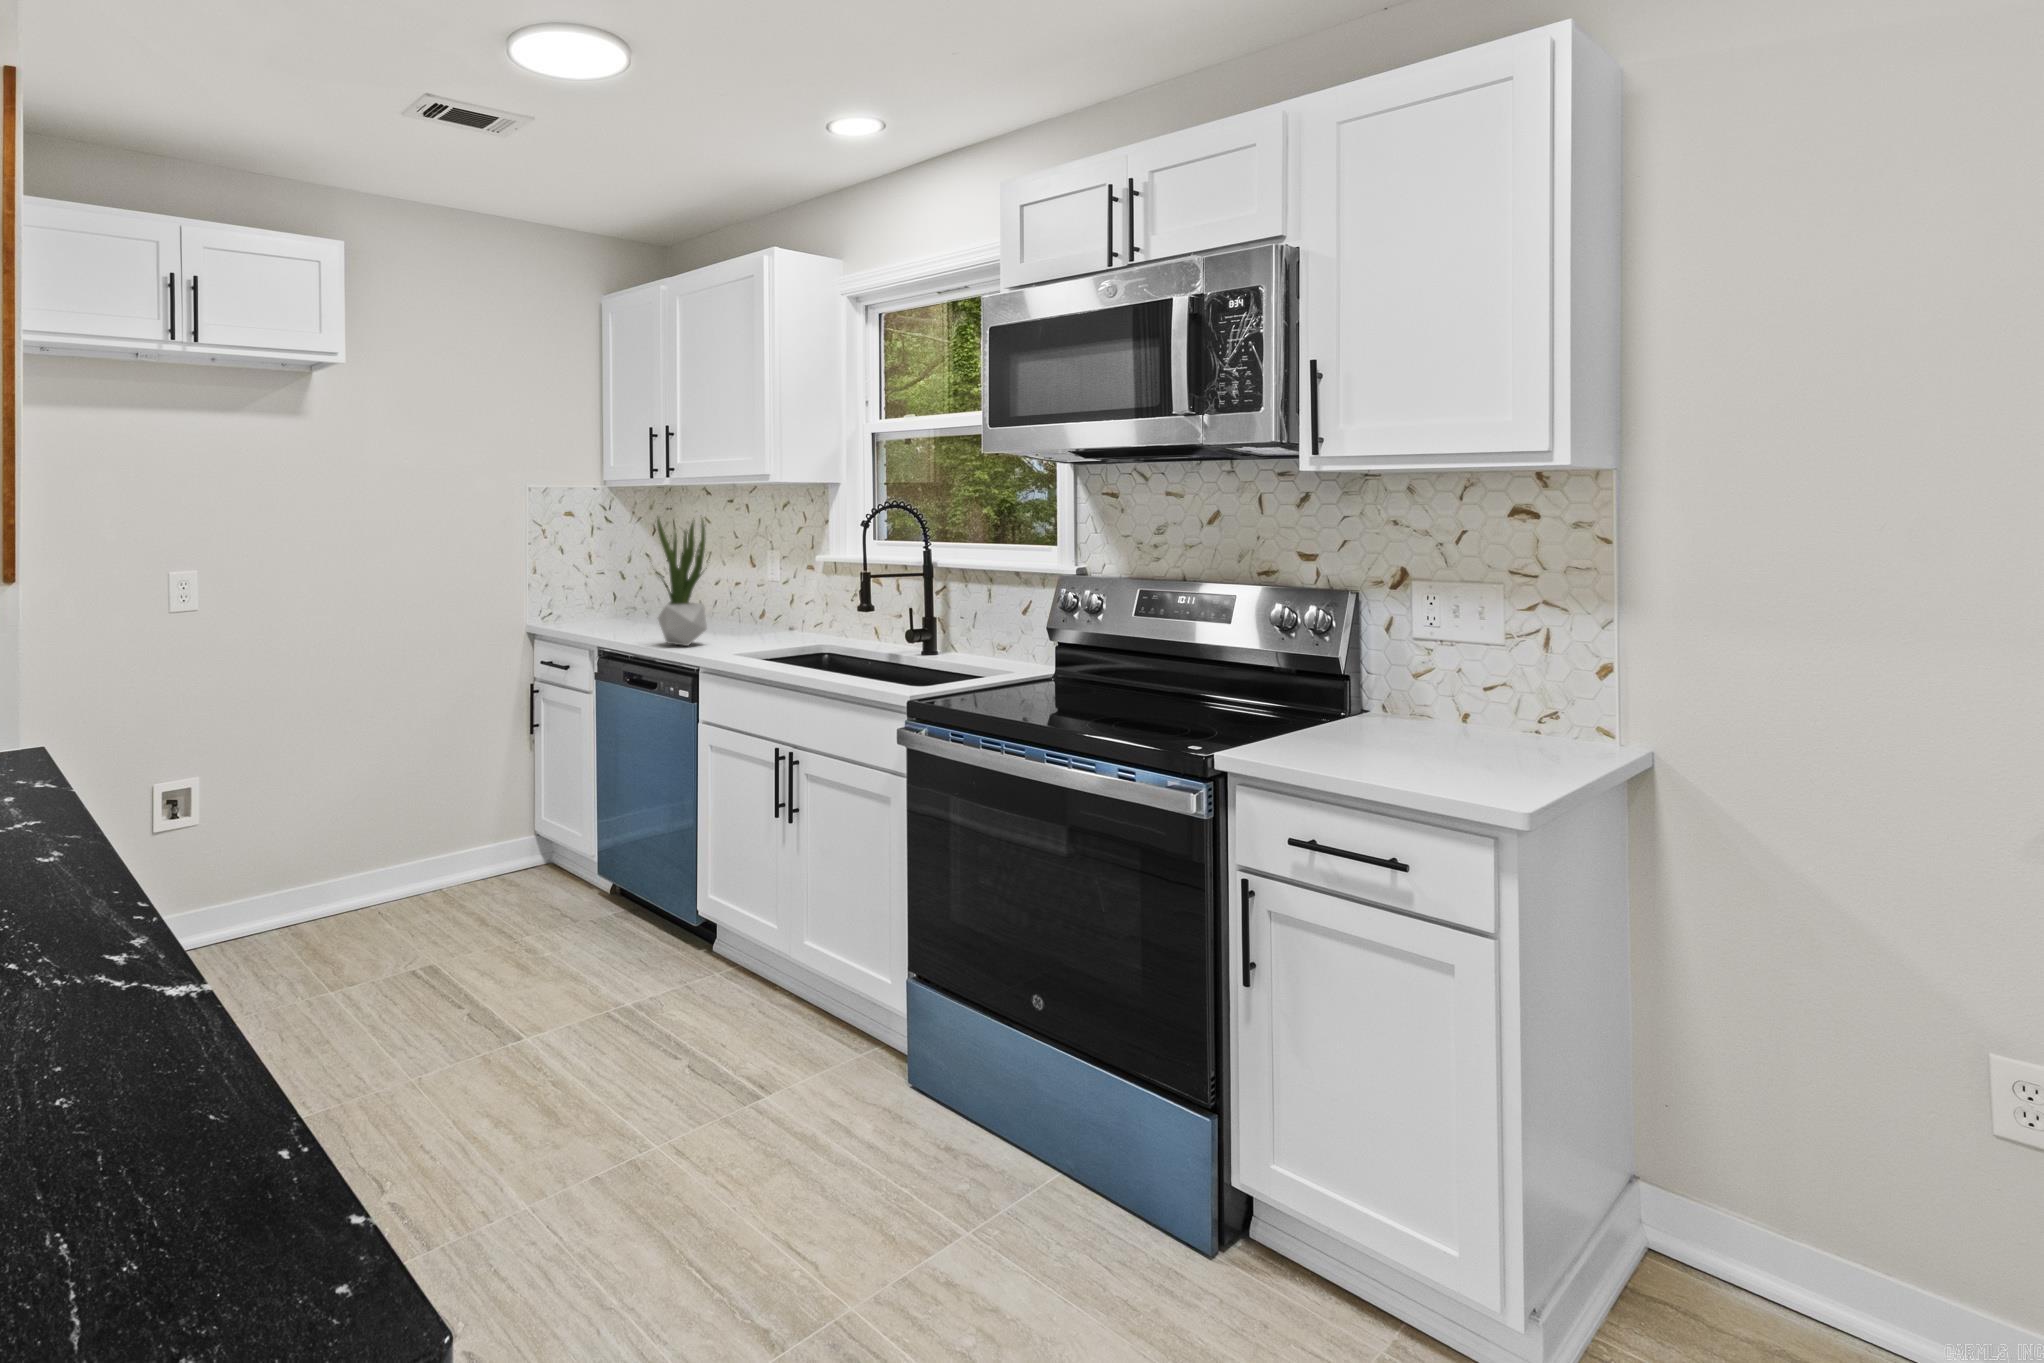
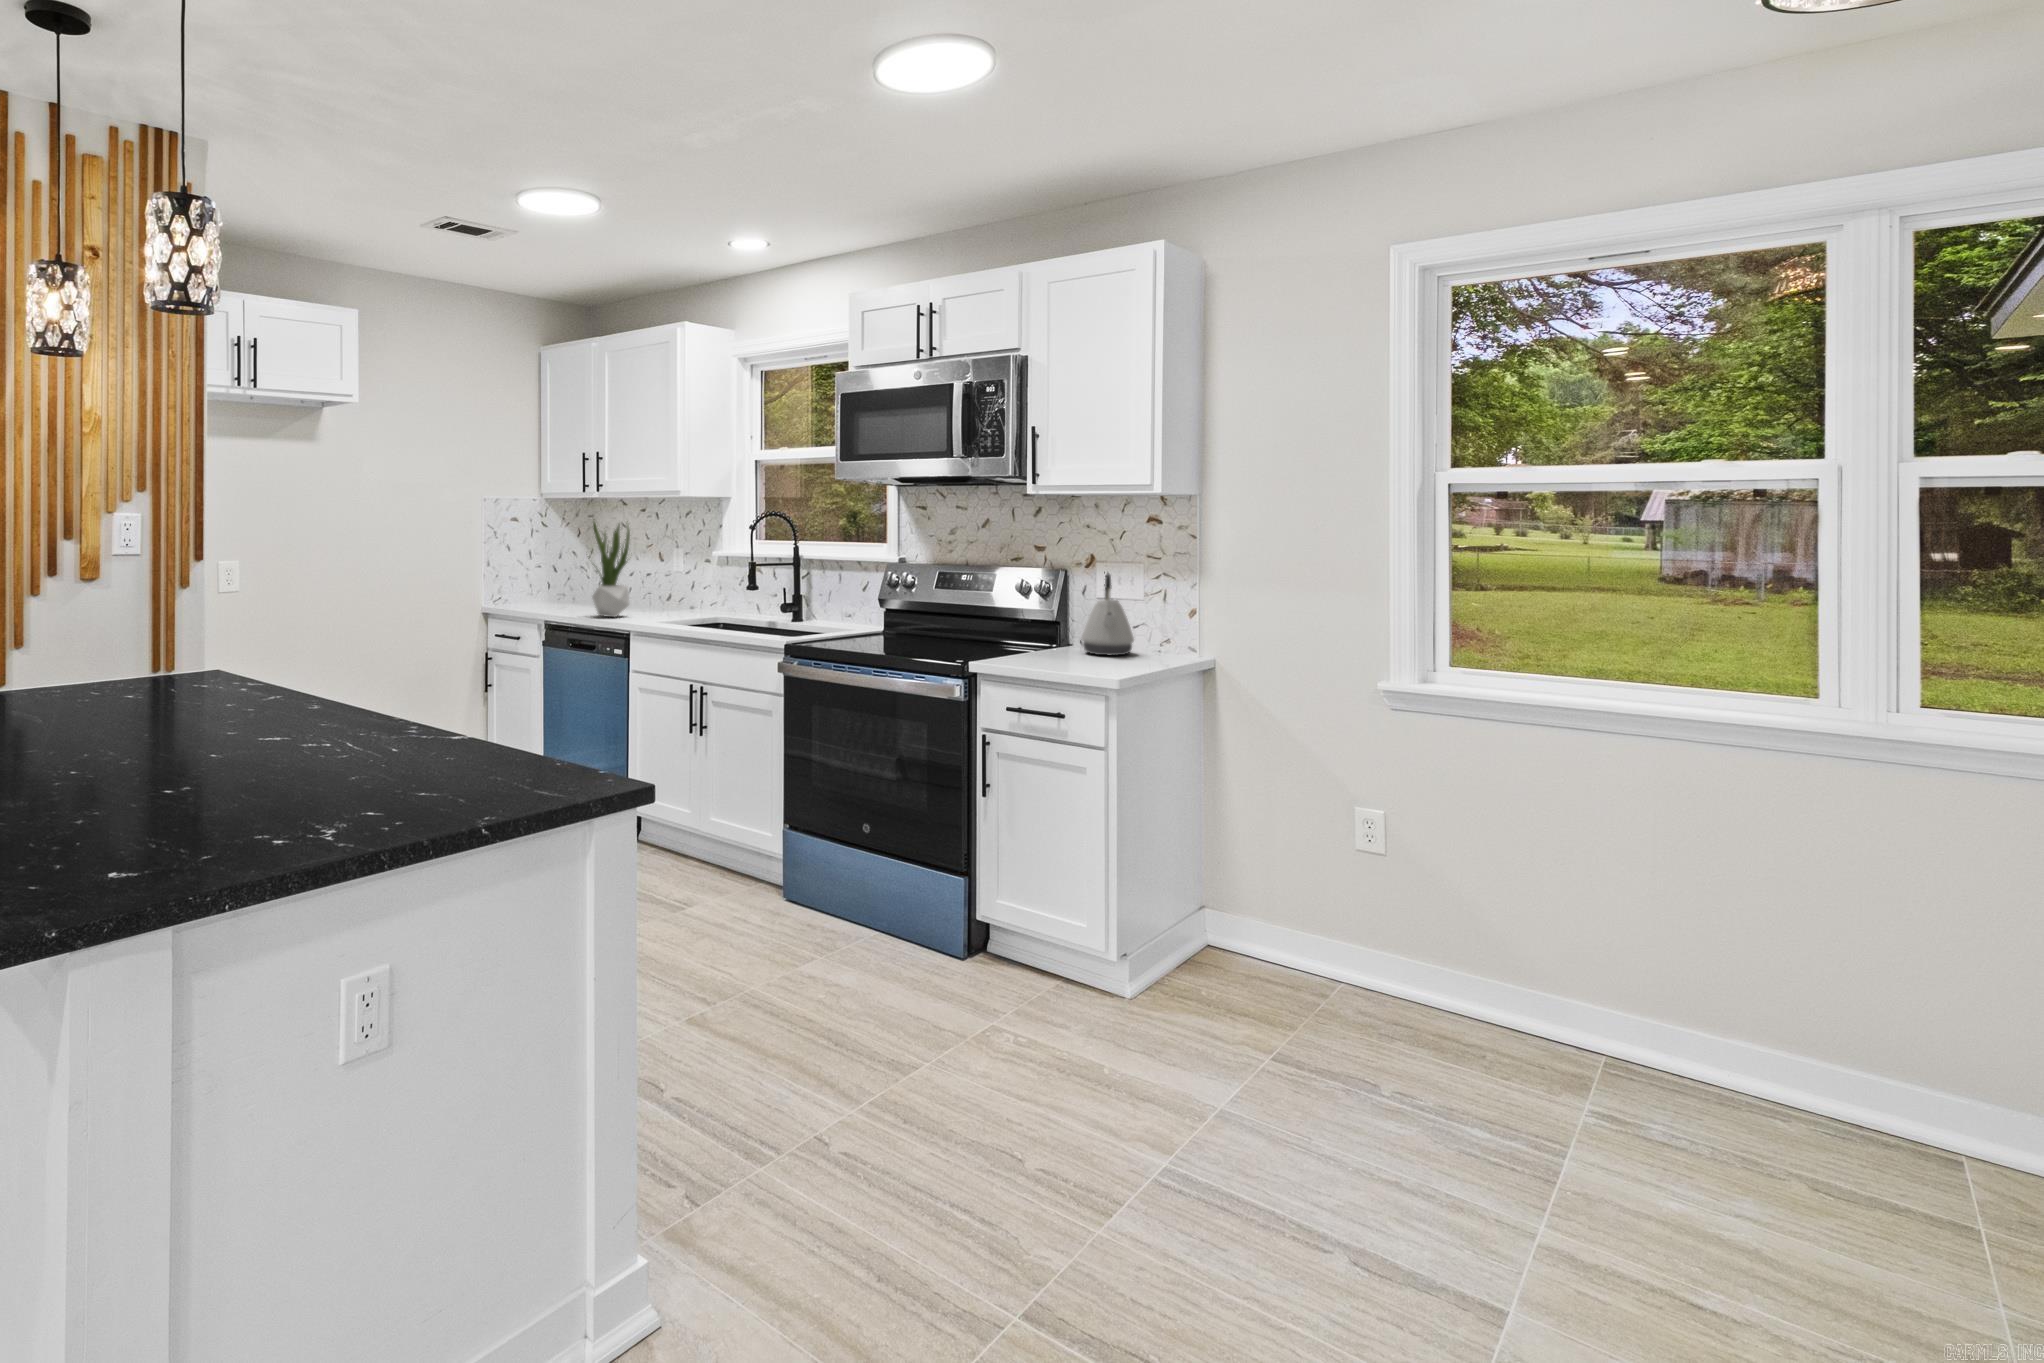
kettle: none [1392,600,1488,737] -> present [1082,574,1134,655]

